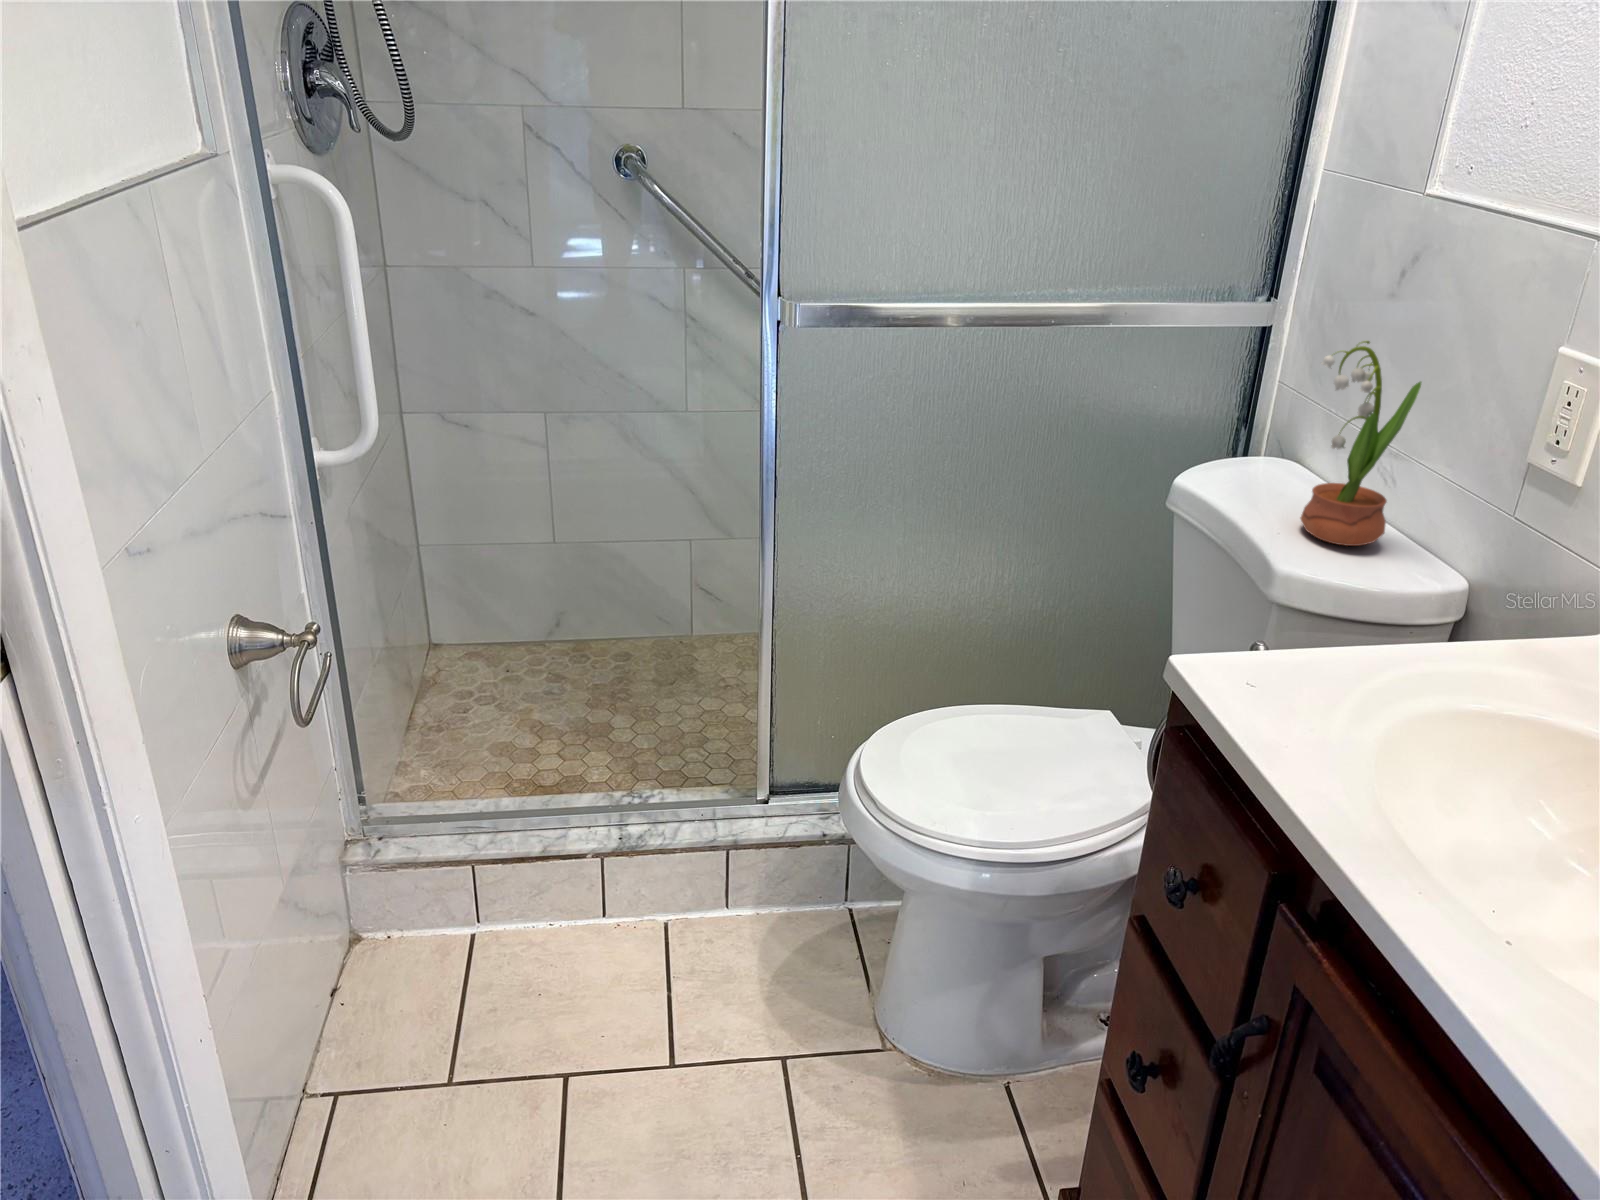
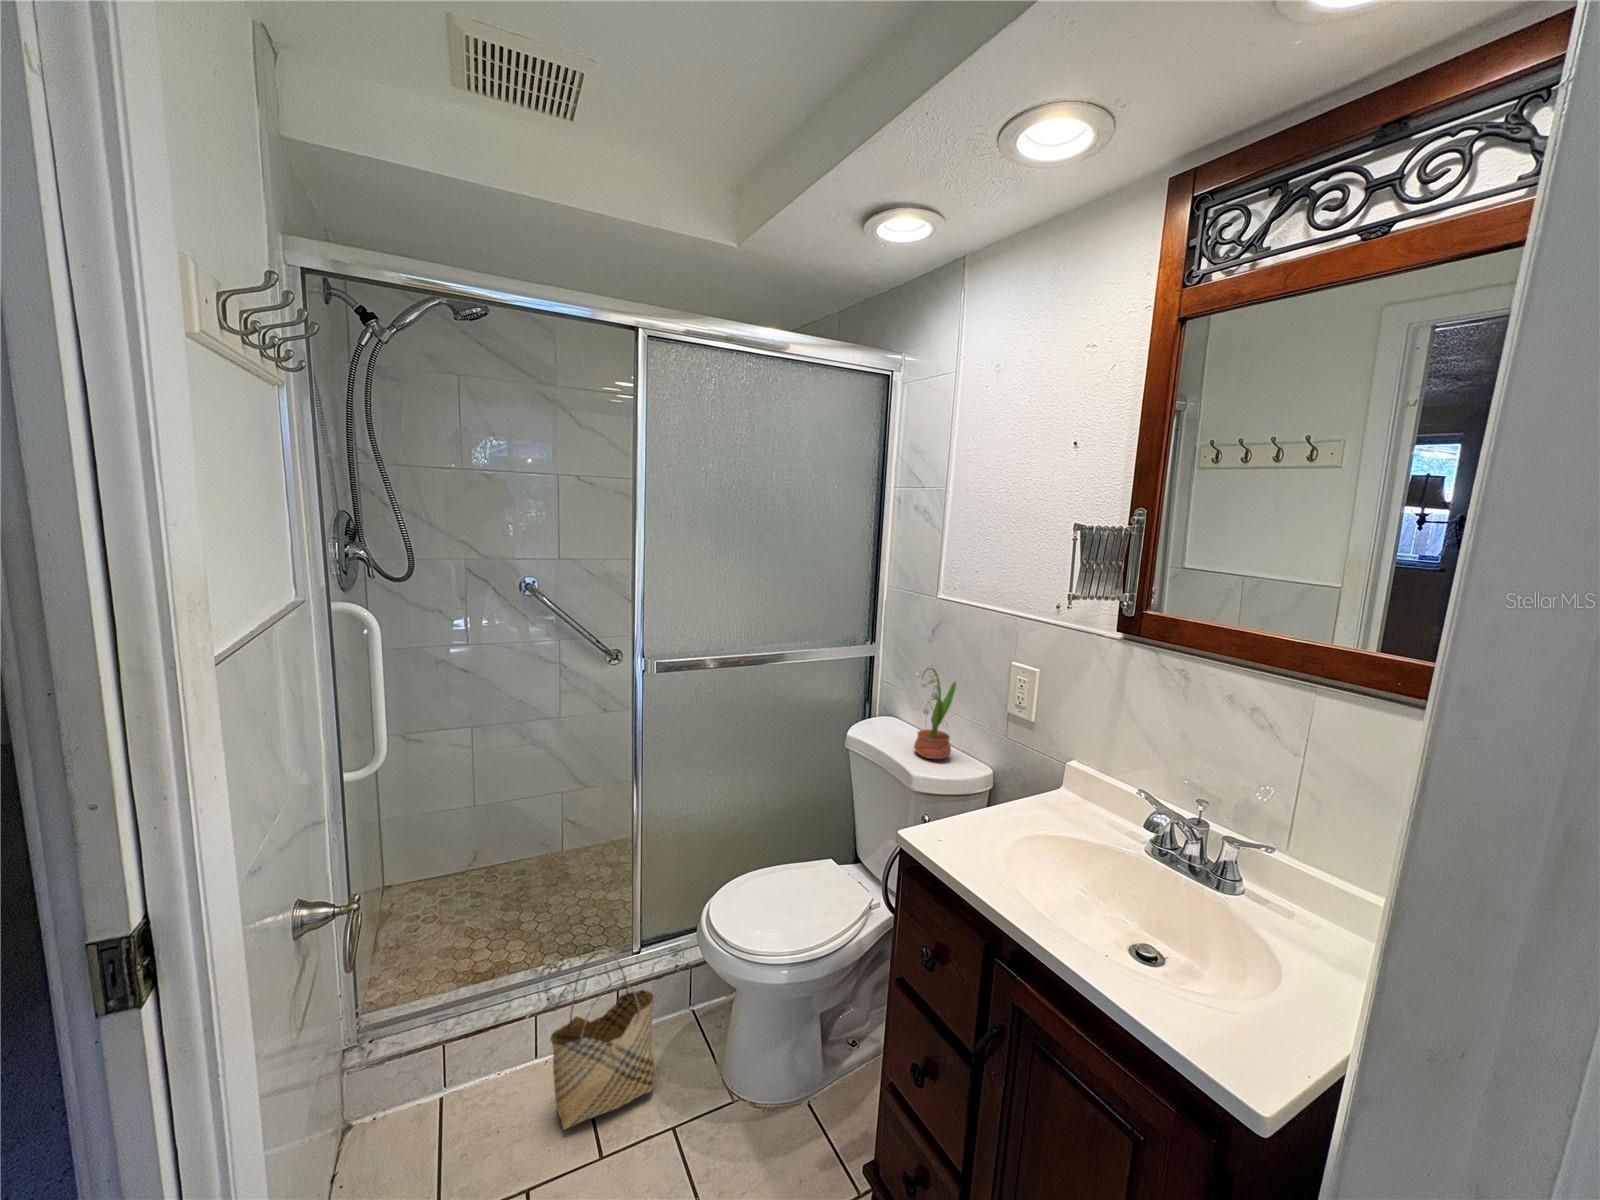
woven basket: none [603,784,768,1015] -> present [550,952,654,1129]

